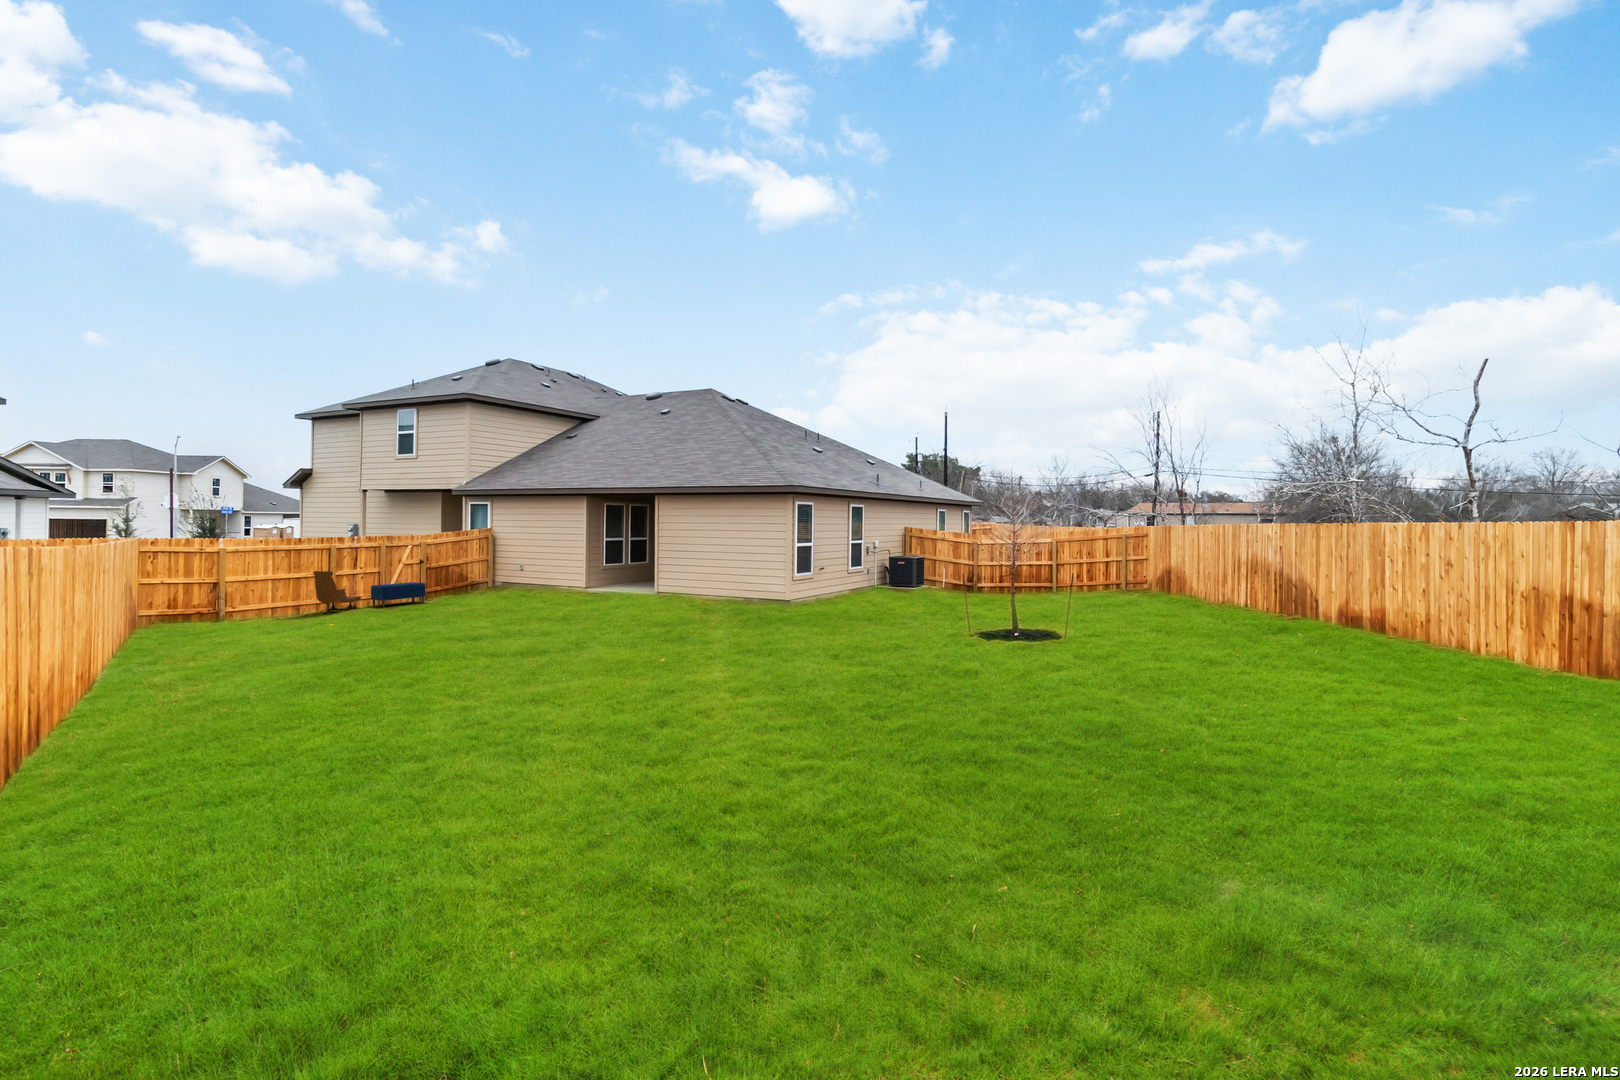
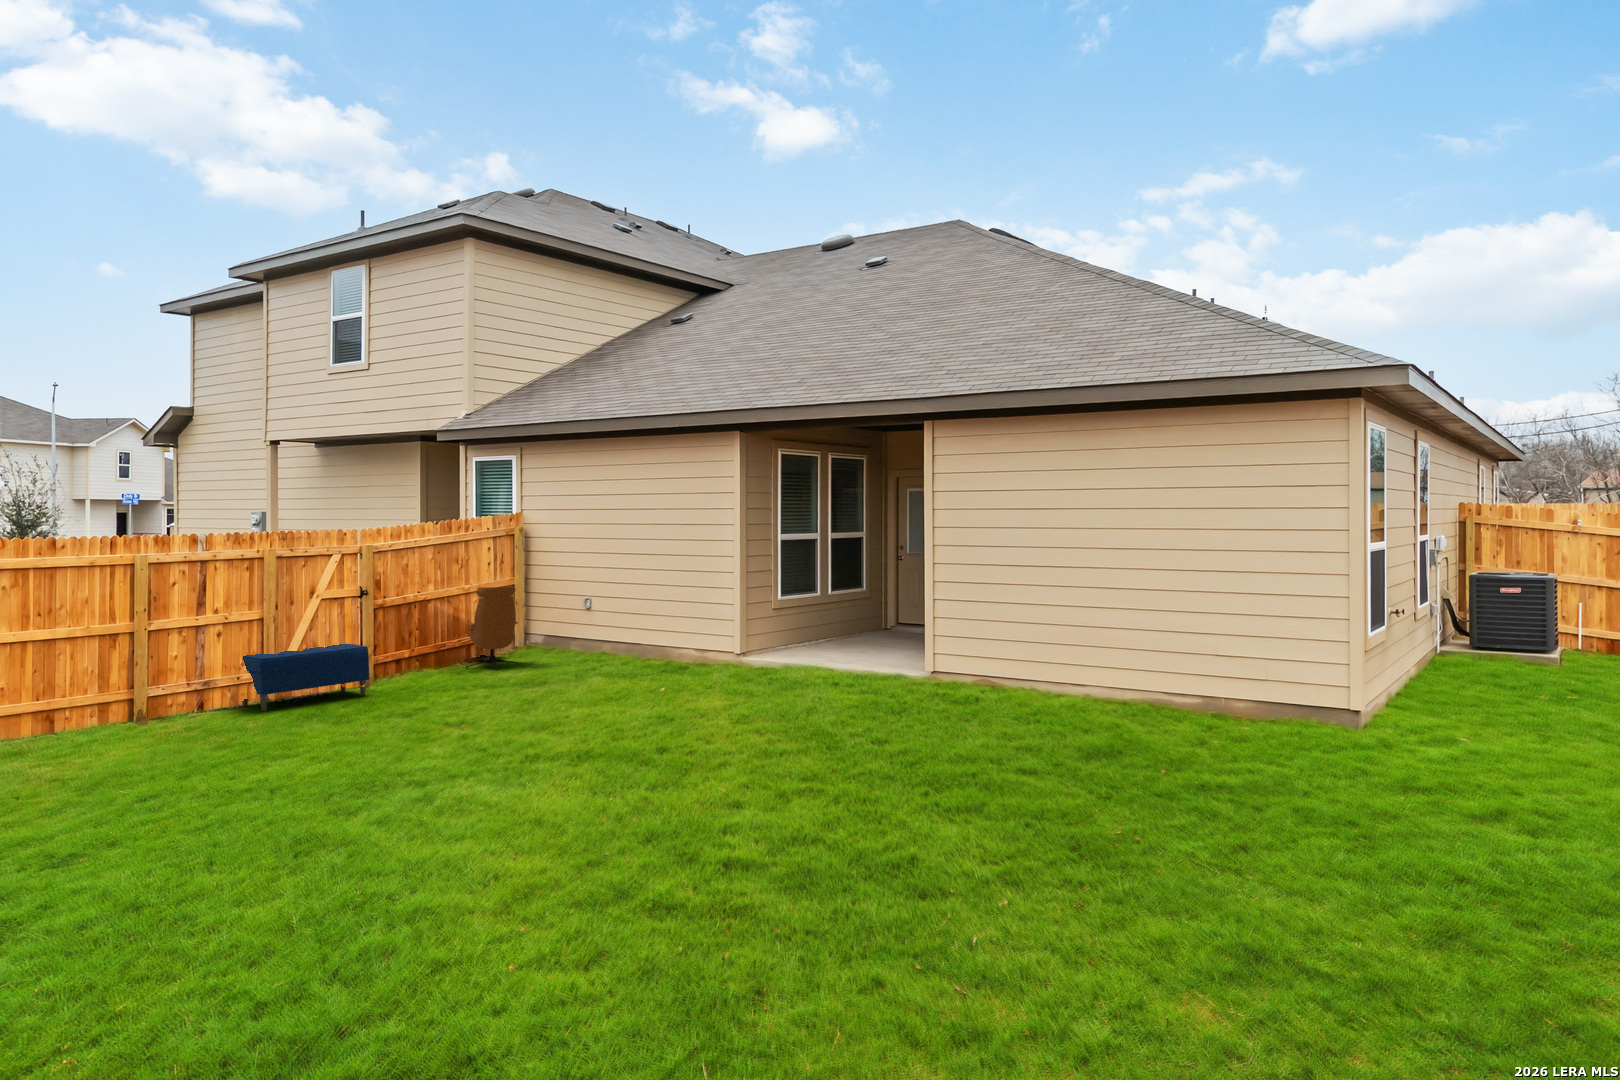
lounge chair: present [313,571,361,614] -> present [464,586,518,670]

